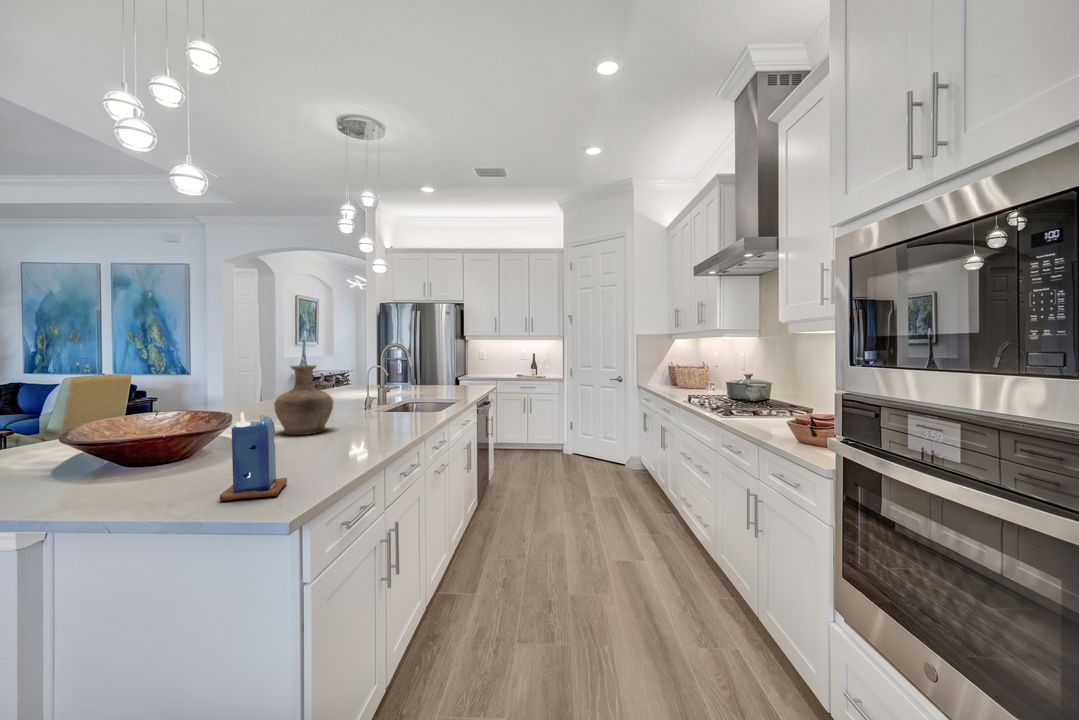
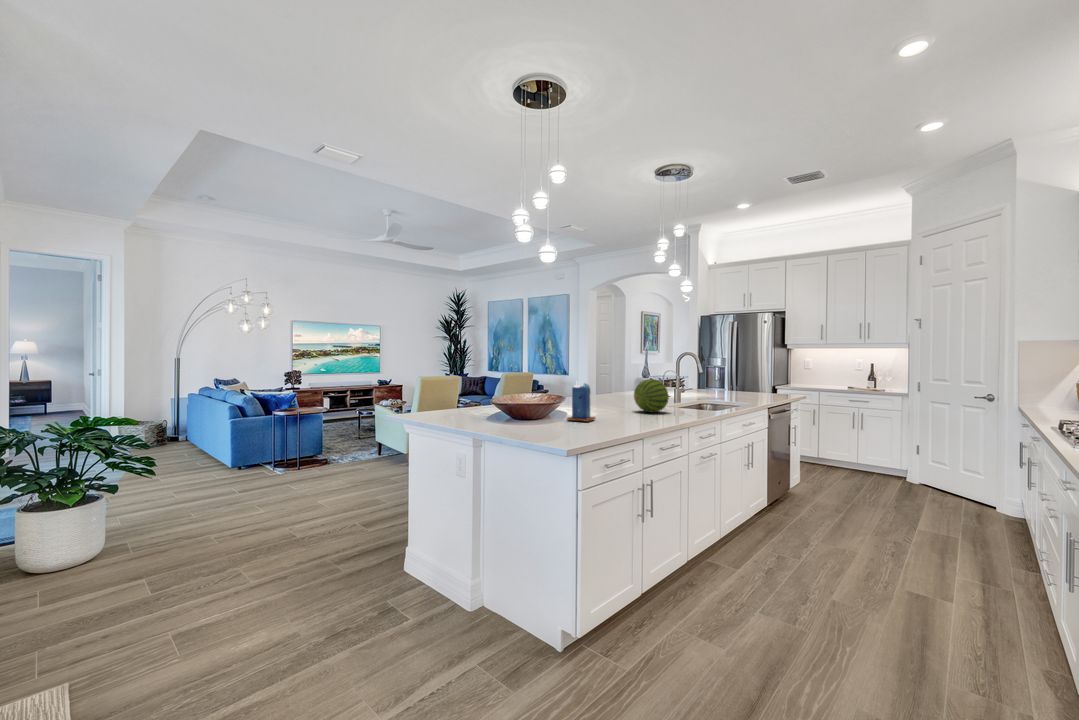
vase: present [274,365,333,435] -> none [601,364,634,406]
fruit: none [343,390,399,442] -> present [634,379,669,412]

